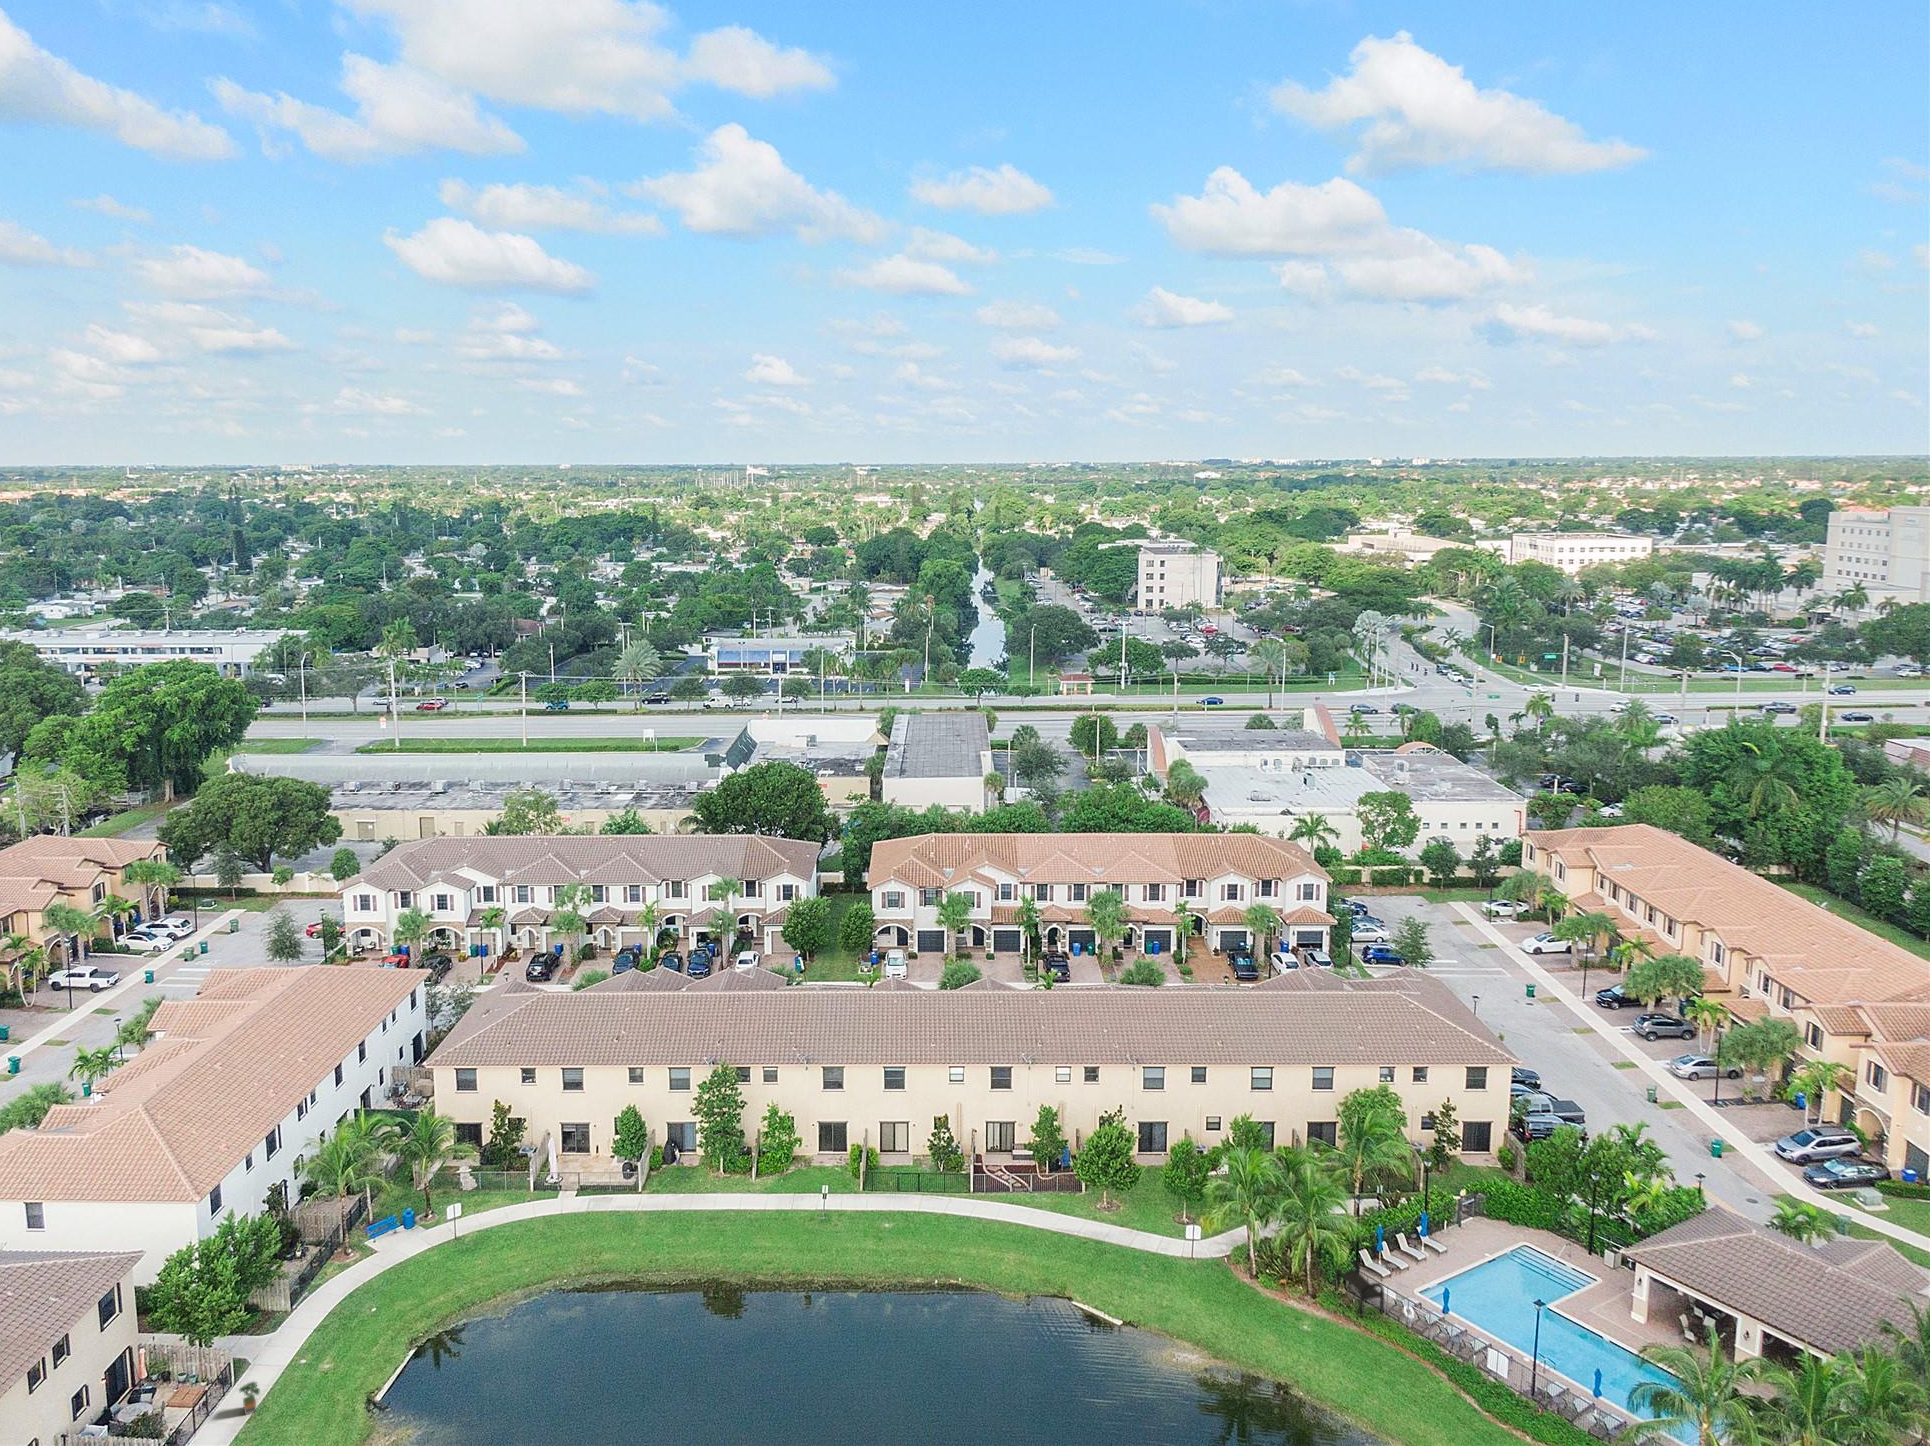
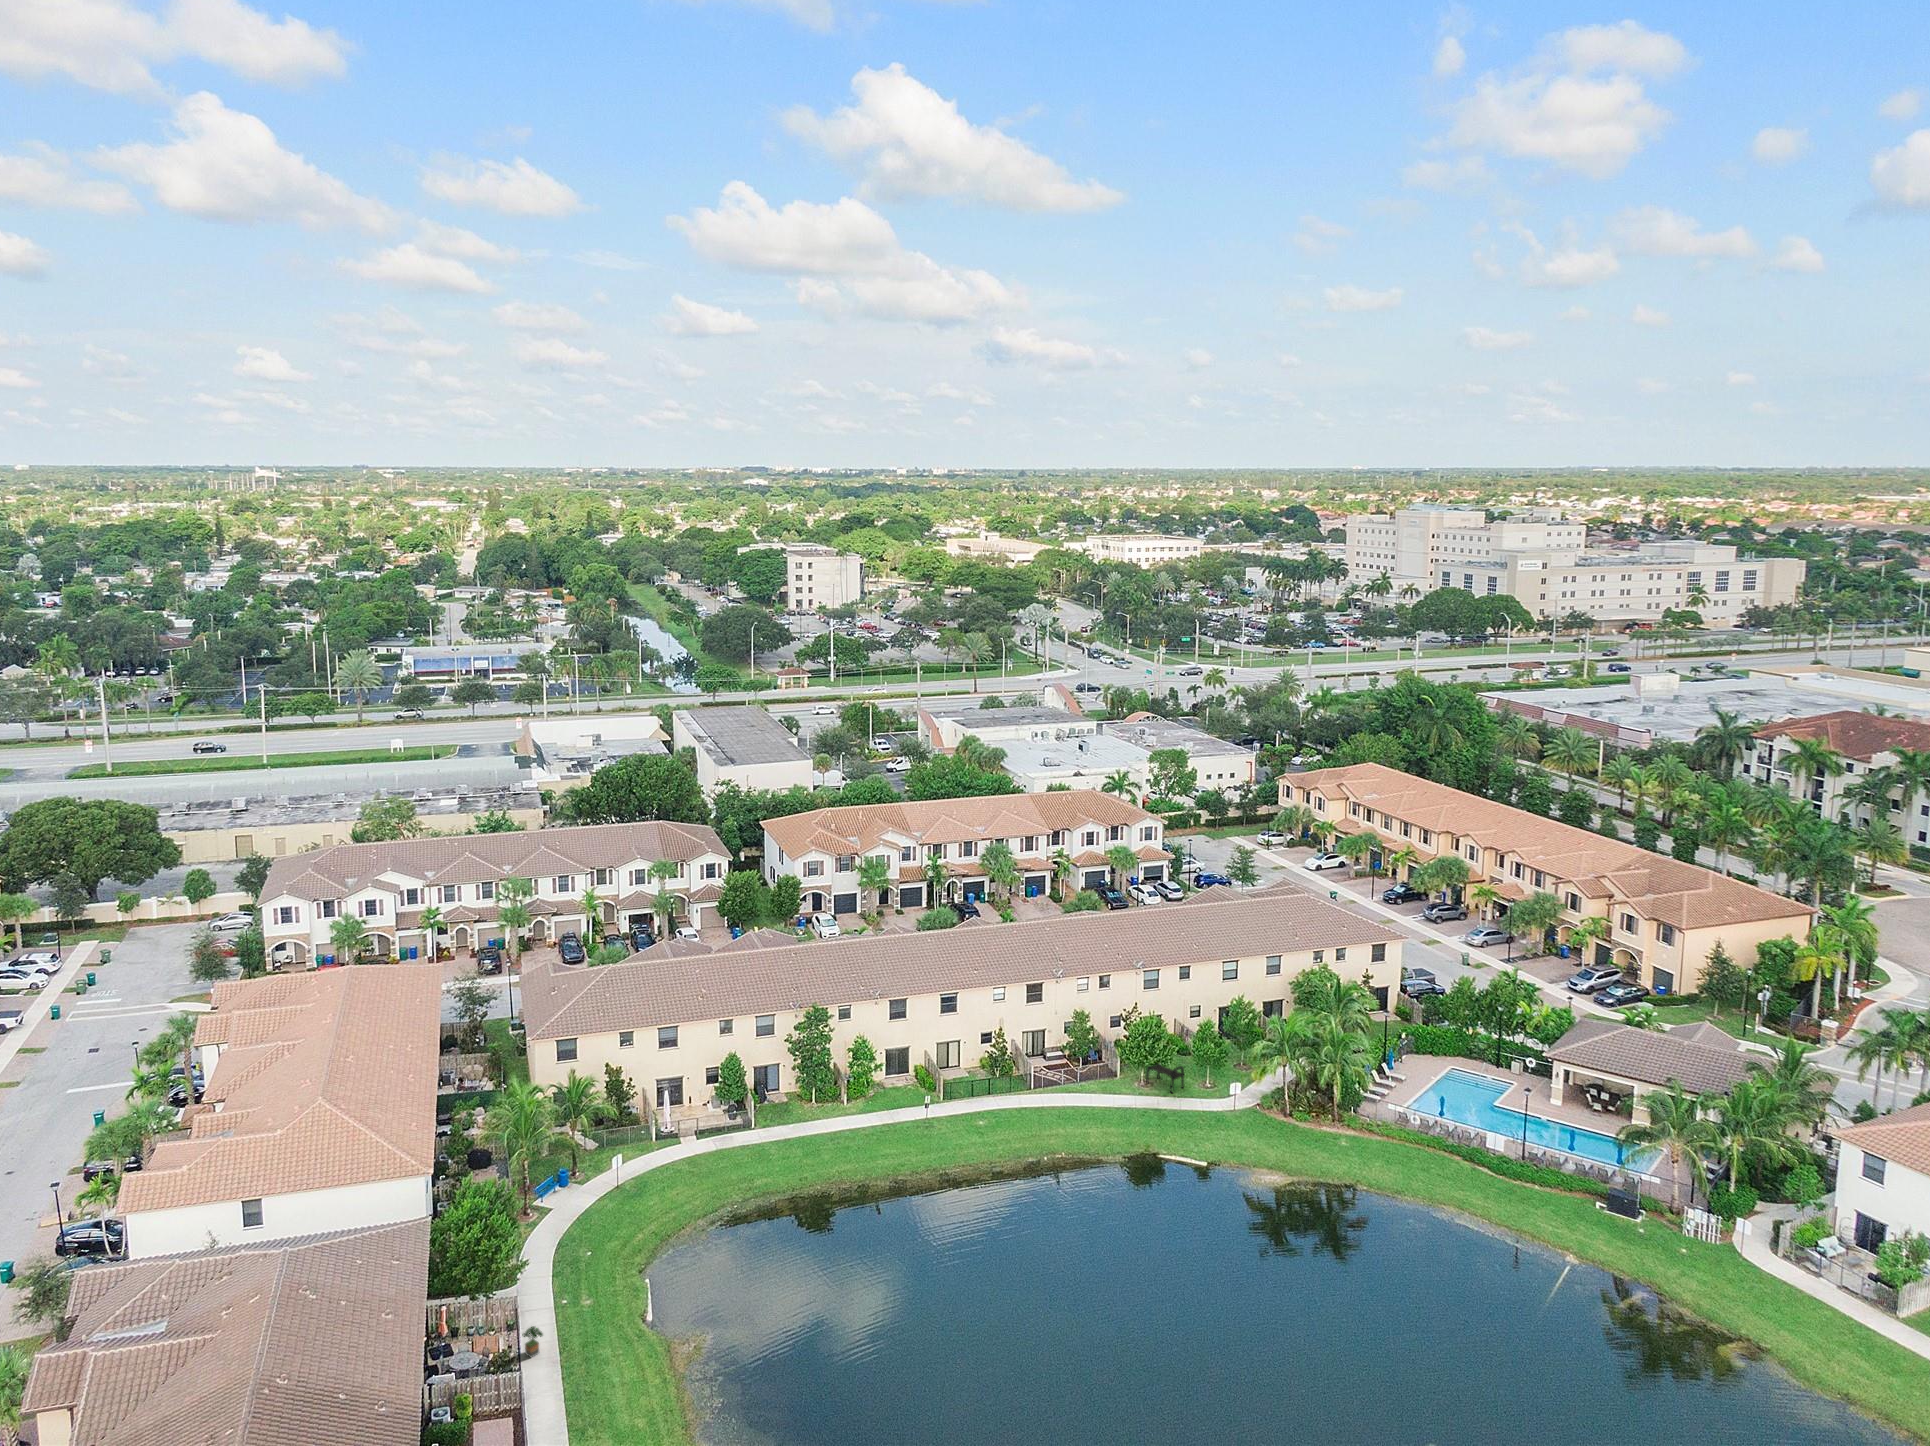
bench: present [1335,1261,1384,1317] -> present [1146,1063,1184,1093]

